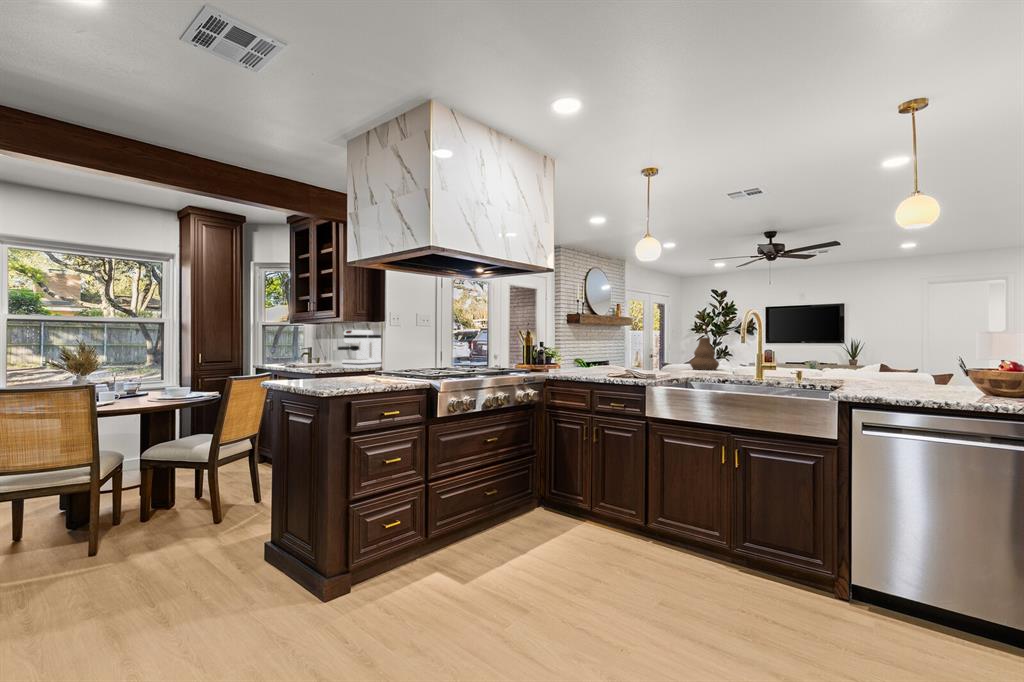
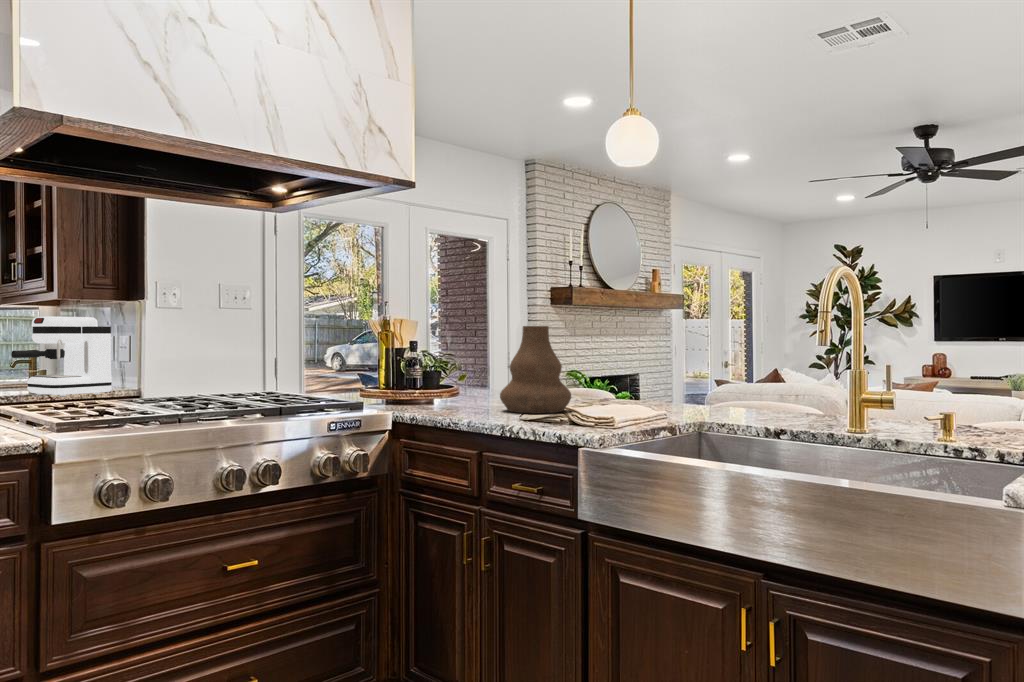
vase: present [690,338,719,370] -> present [500,326,571,413]

